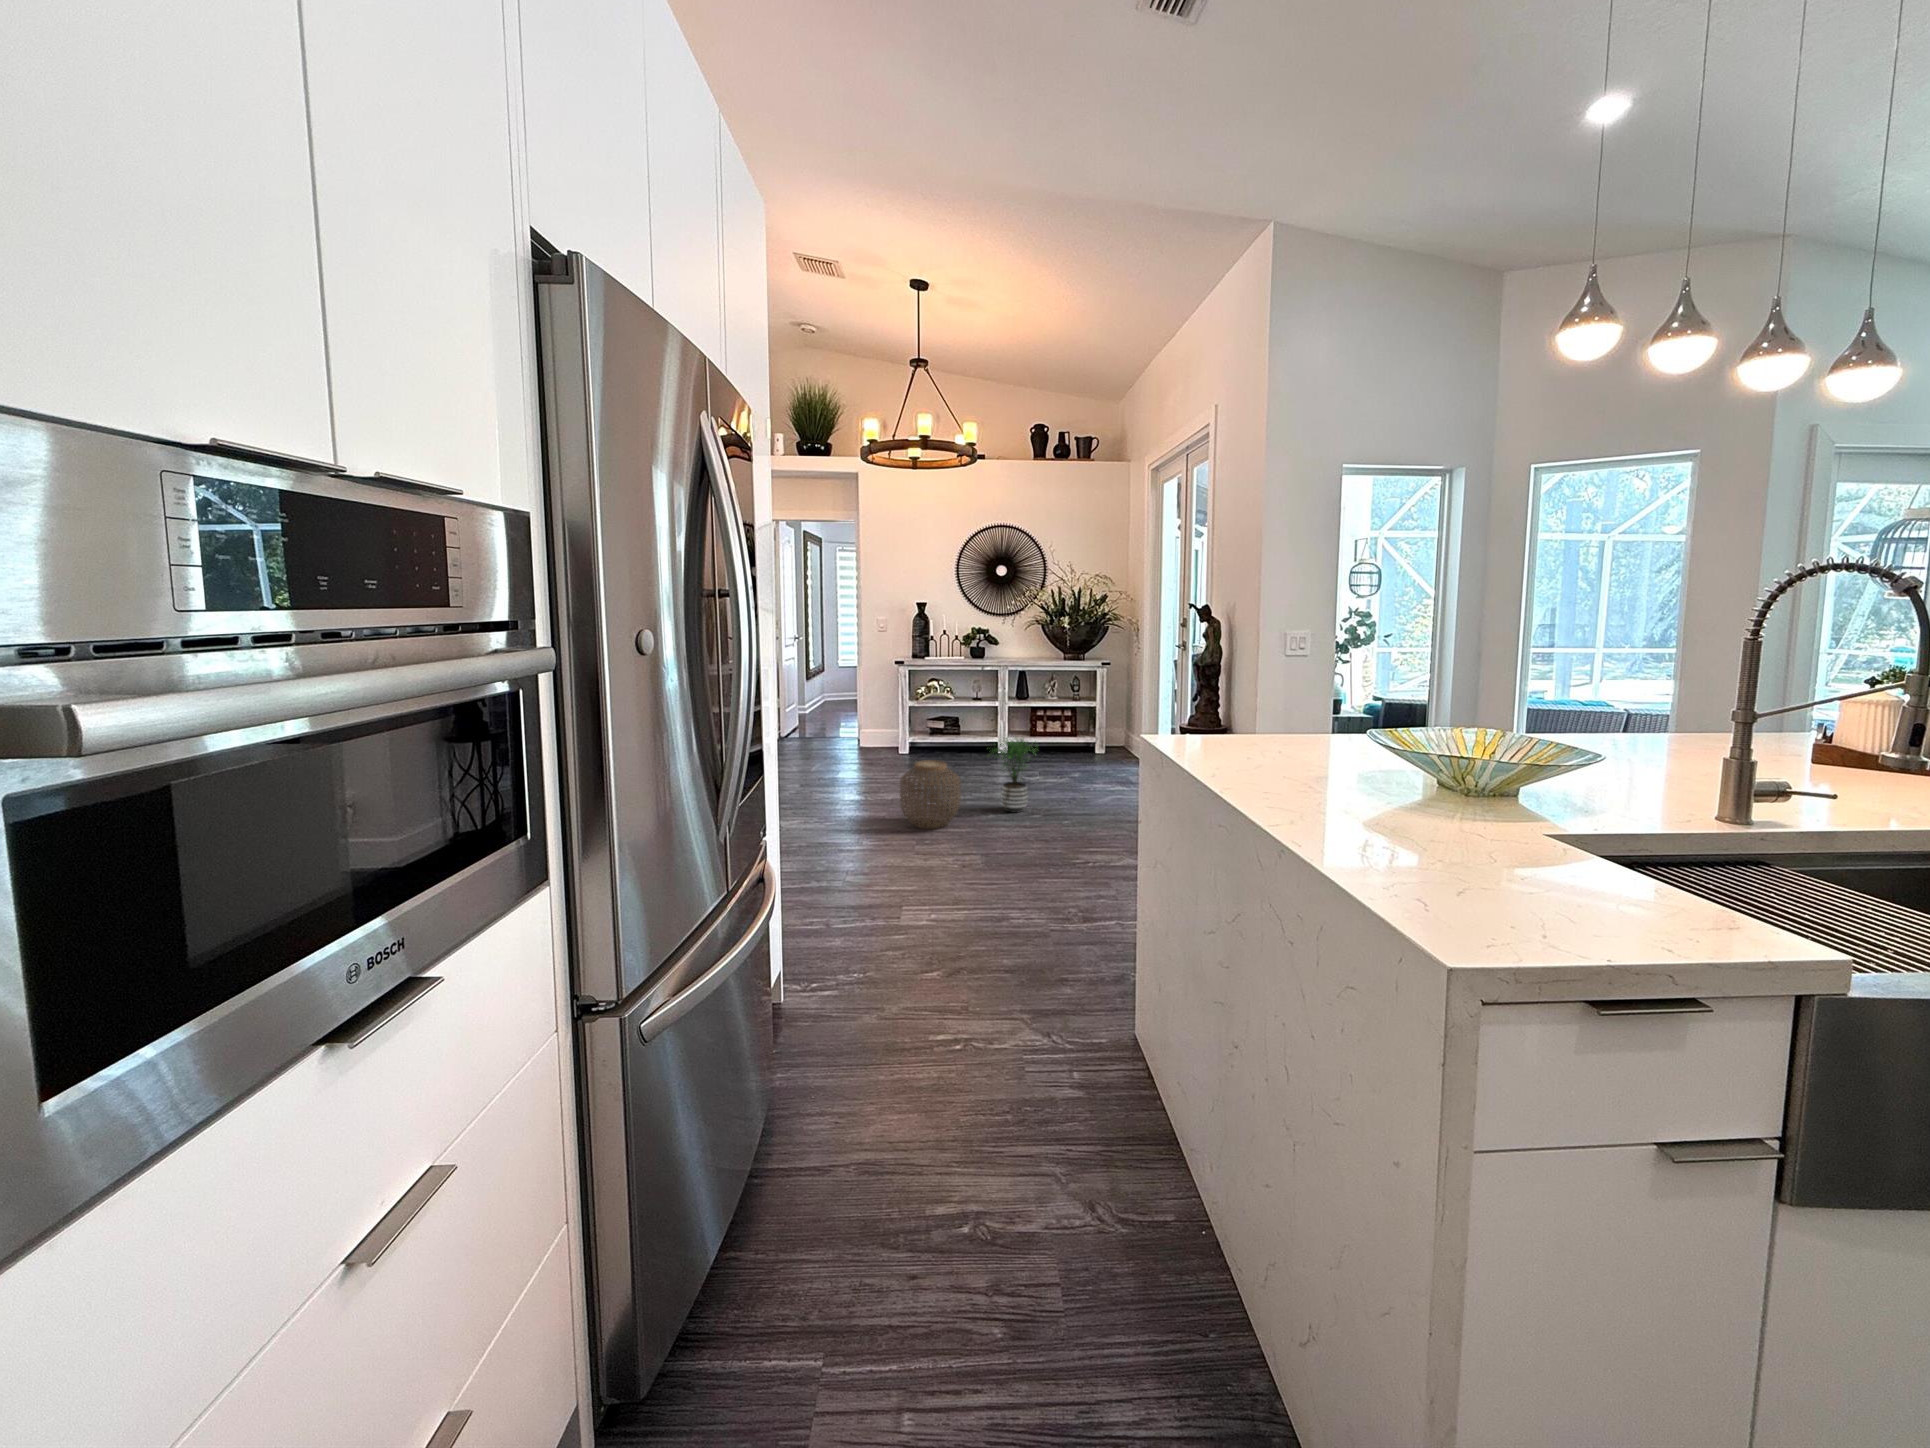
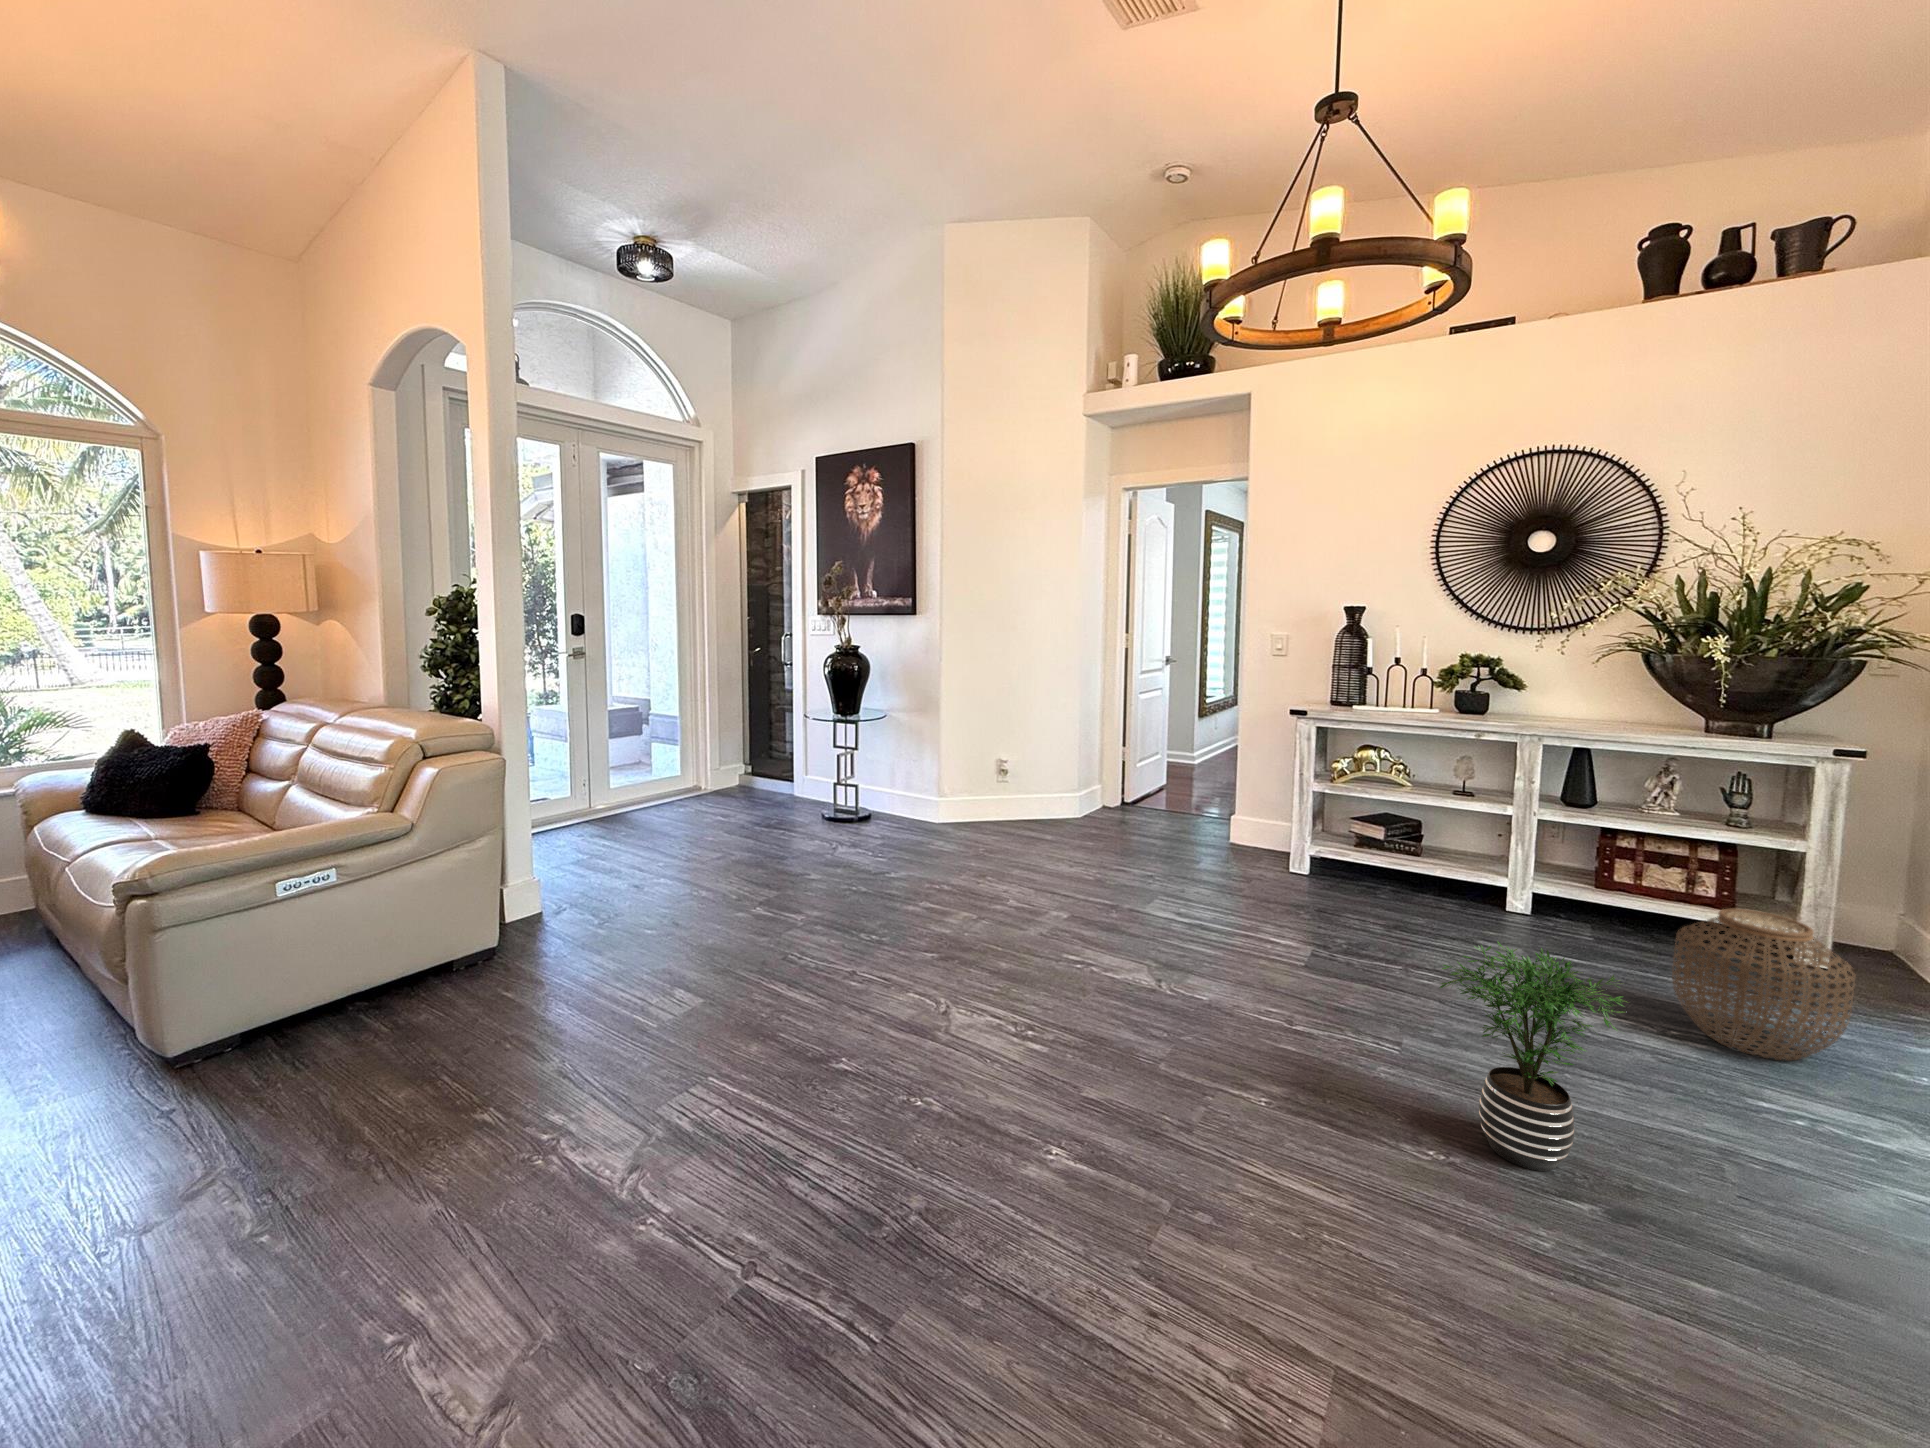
woven basket: present [900,760,961,829] -> present [1672,909,1856,1060]

